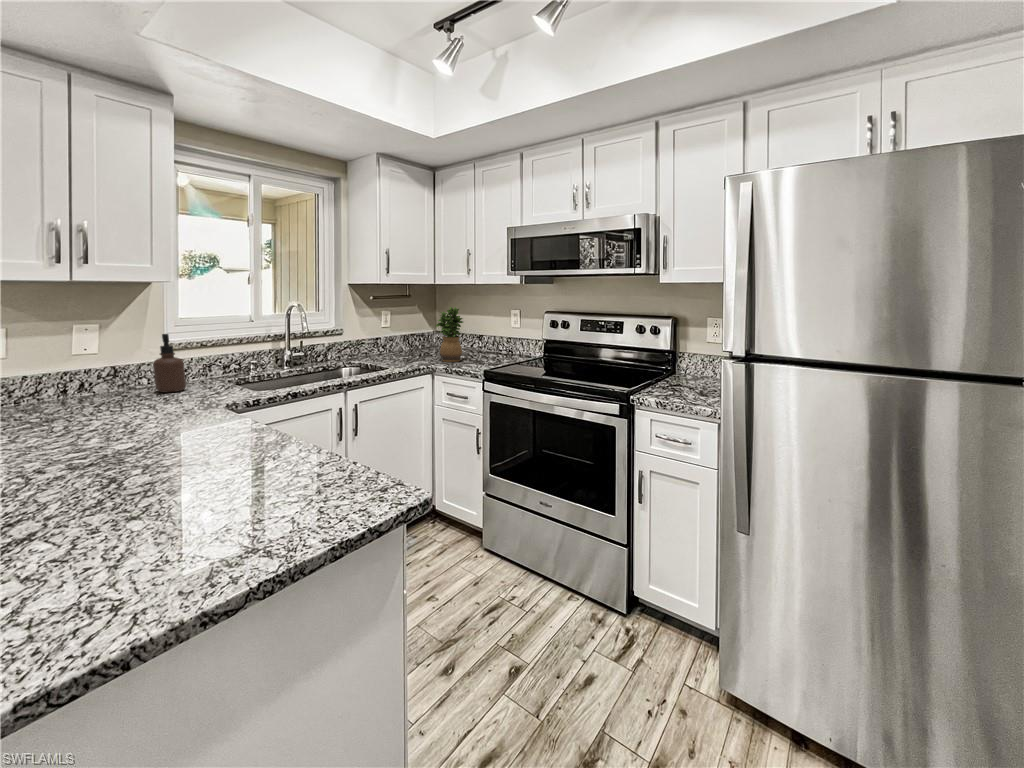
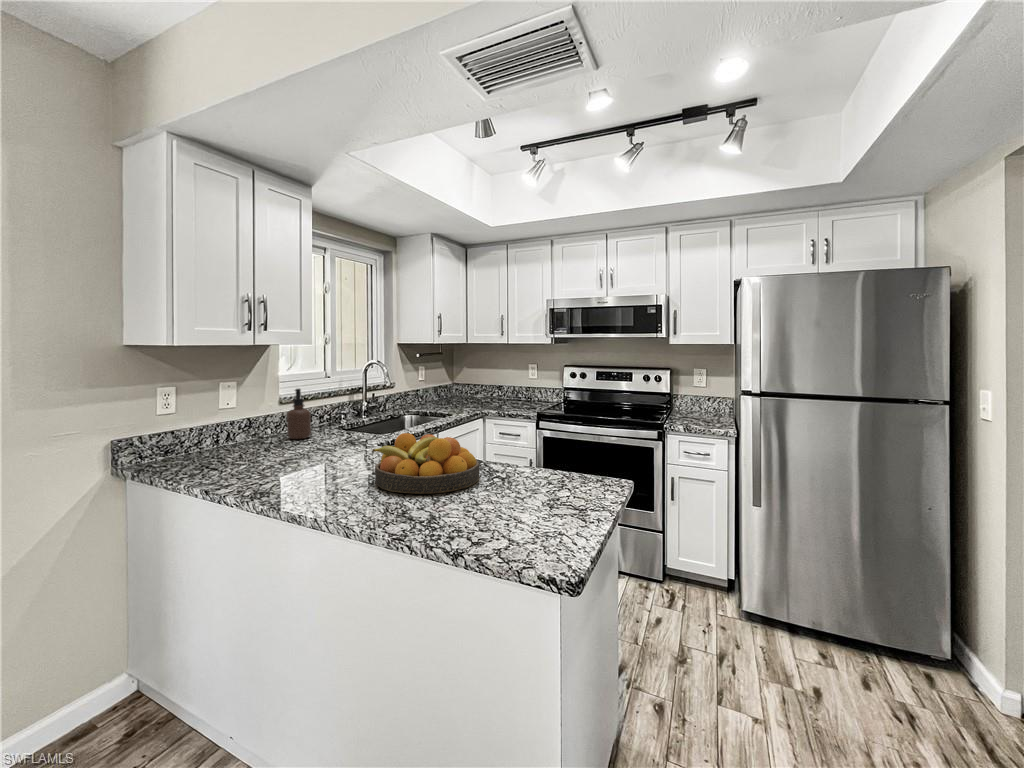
potted plant: present [436,307,463,362] -> none [470,362,494,408]
fruit bowl: none [62,395,240,484] -> present [372,433,480,494]

